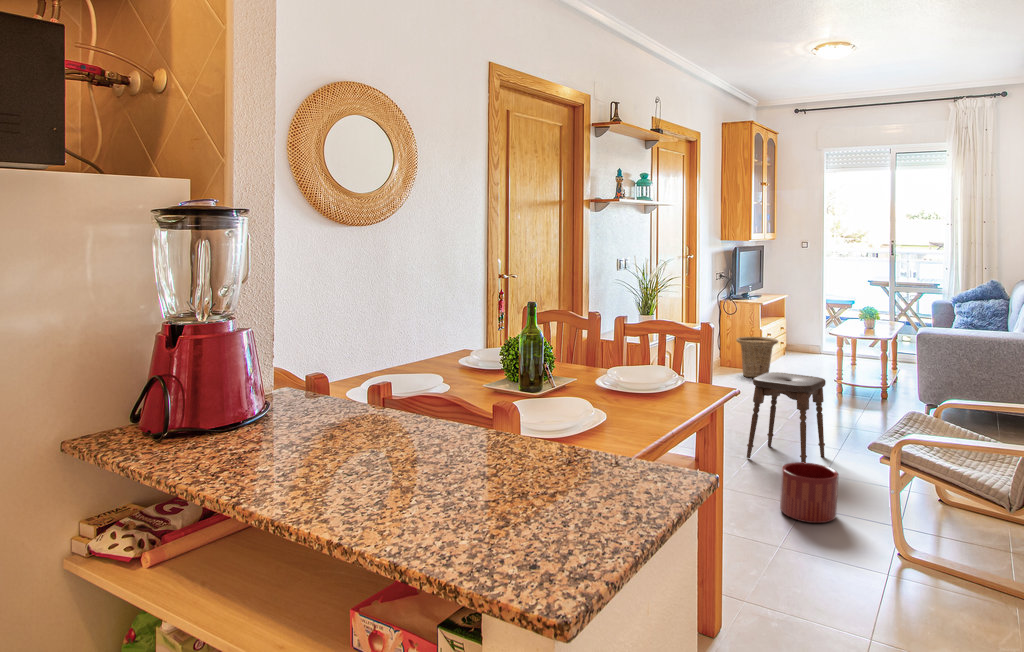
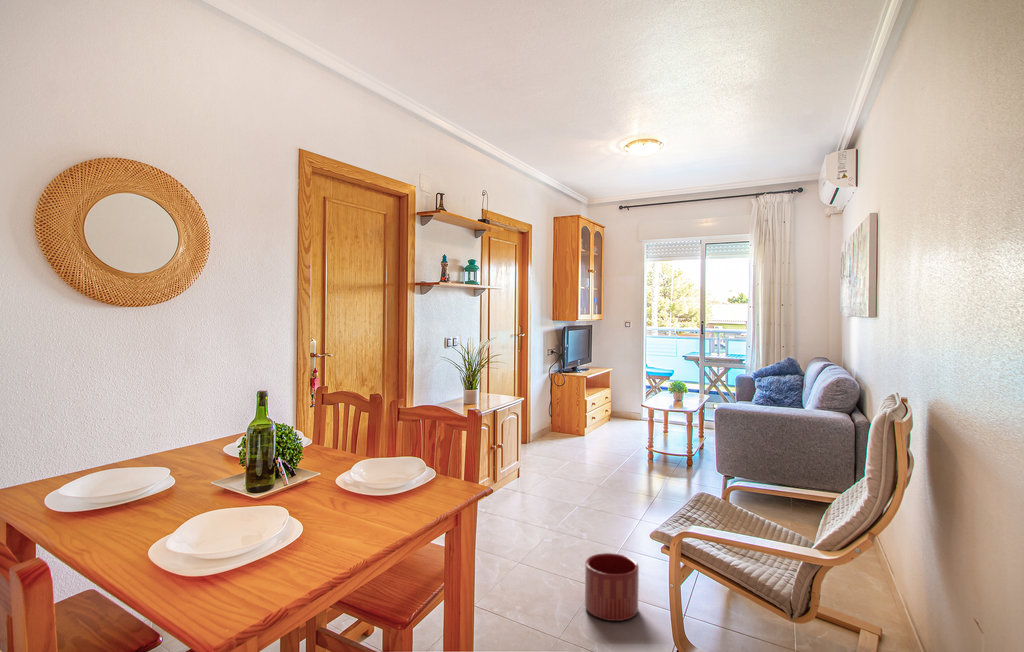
basket: present [736,337,778,378] -> none [566,408,602,448]
stool: present [747,372,826,463] -> none [562,453,634,553]

